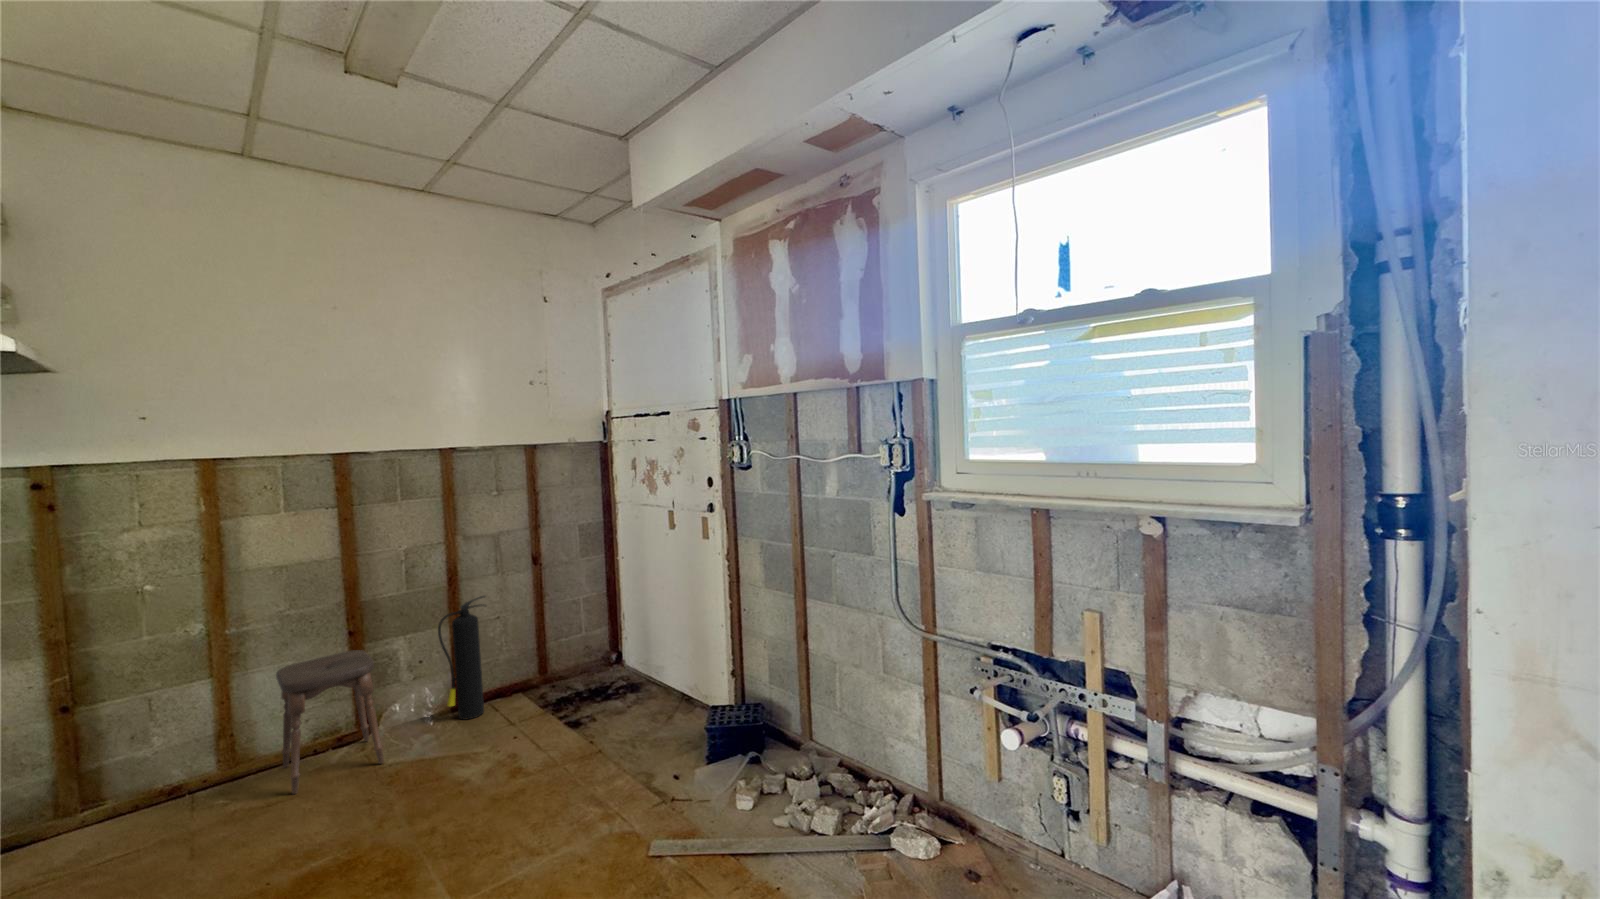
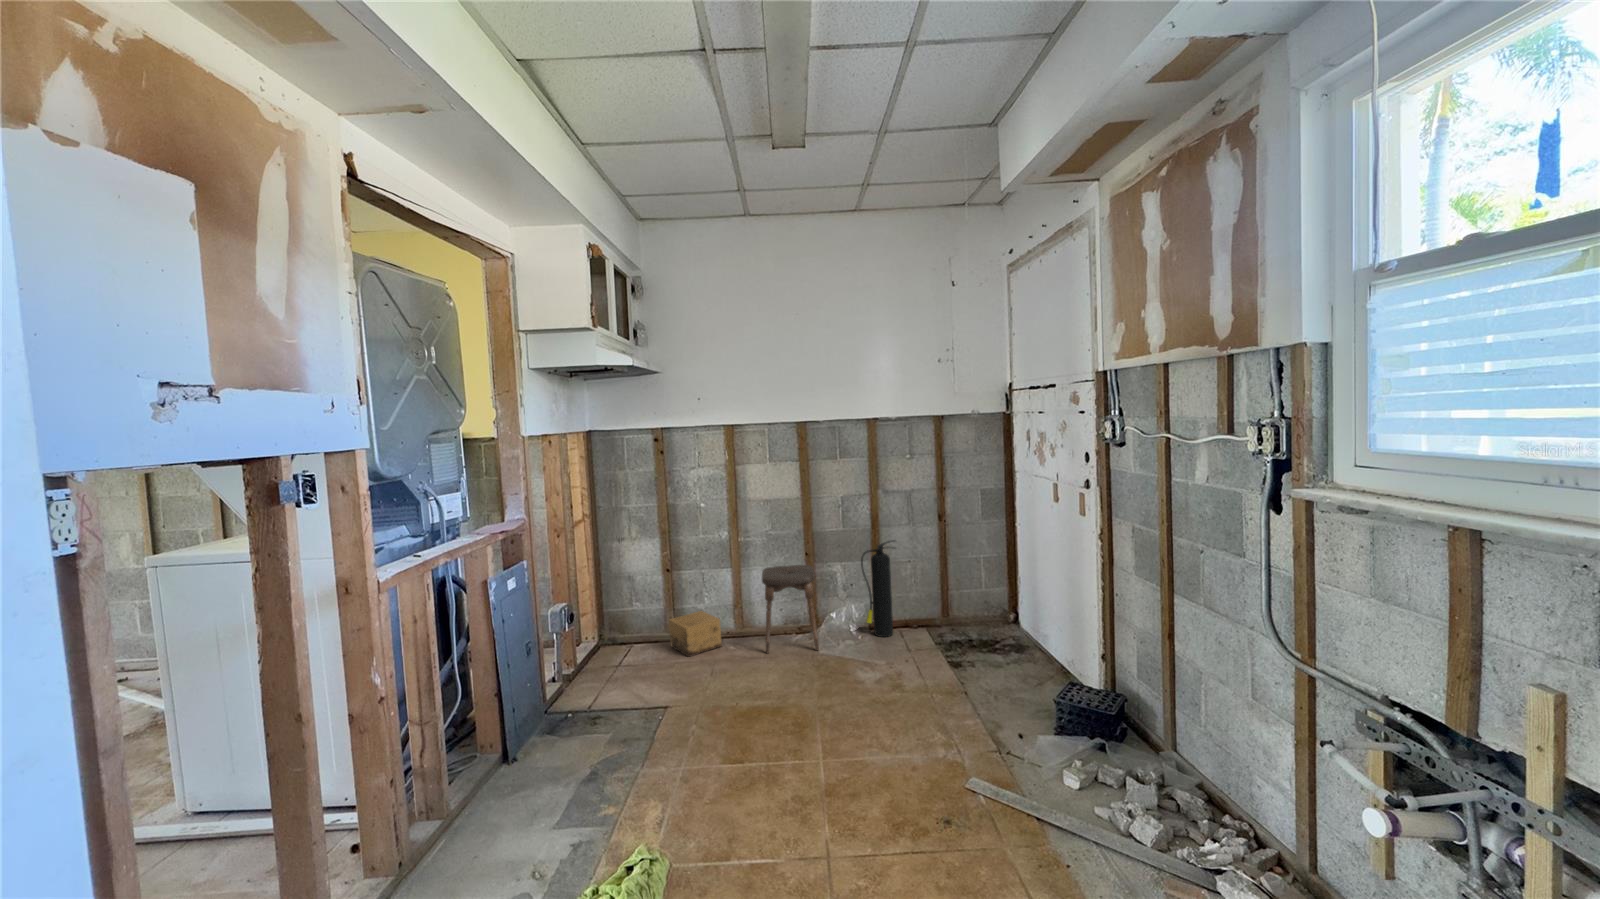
cardboard box: none [68,765,197,851] -> present [669,611,722,657]

